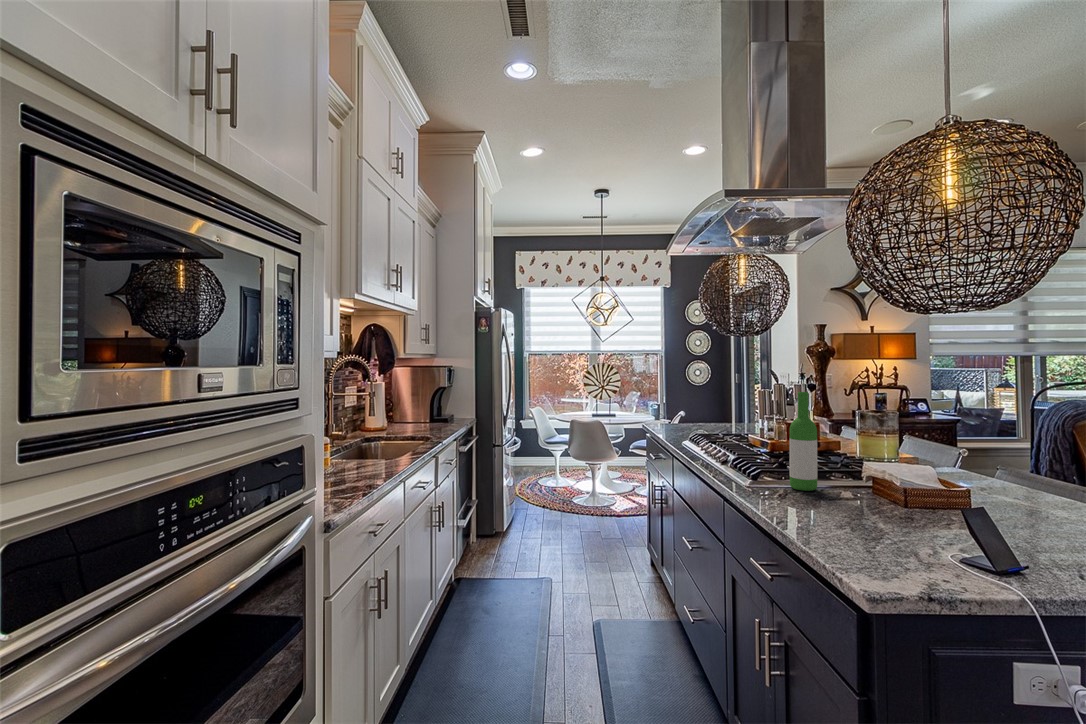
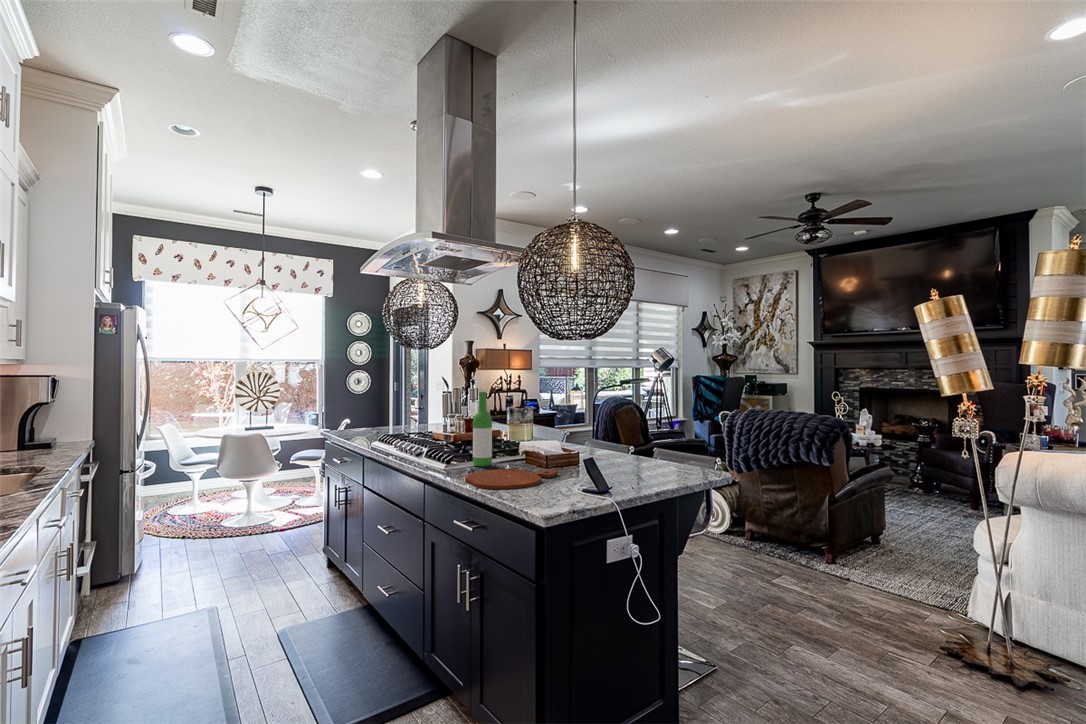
cutting board: none [767,498,922,535] -> present [465,469,558,489]

